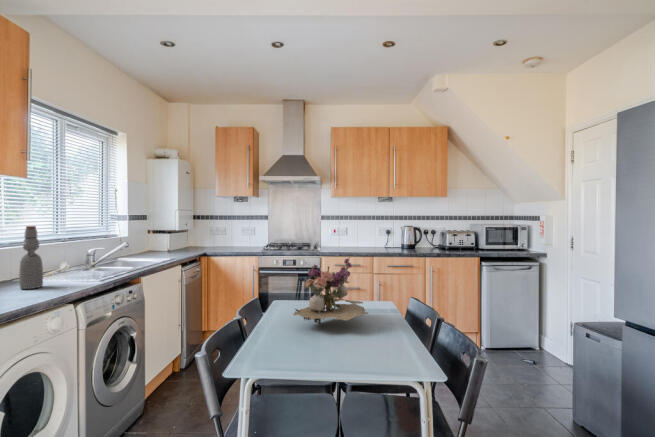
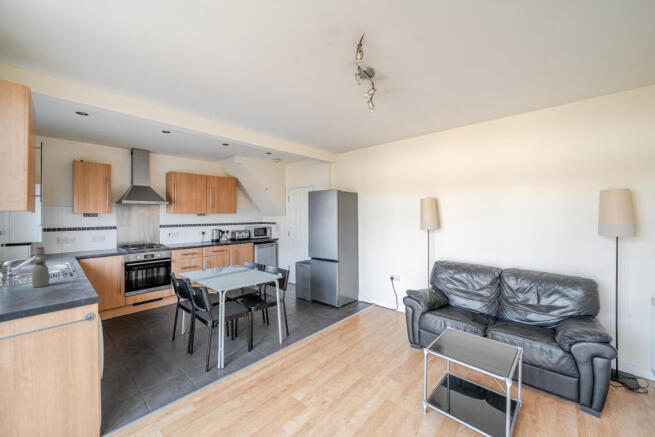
flower arrangement: present [293,257,368,324] -> none [213,247,242,274]

